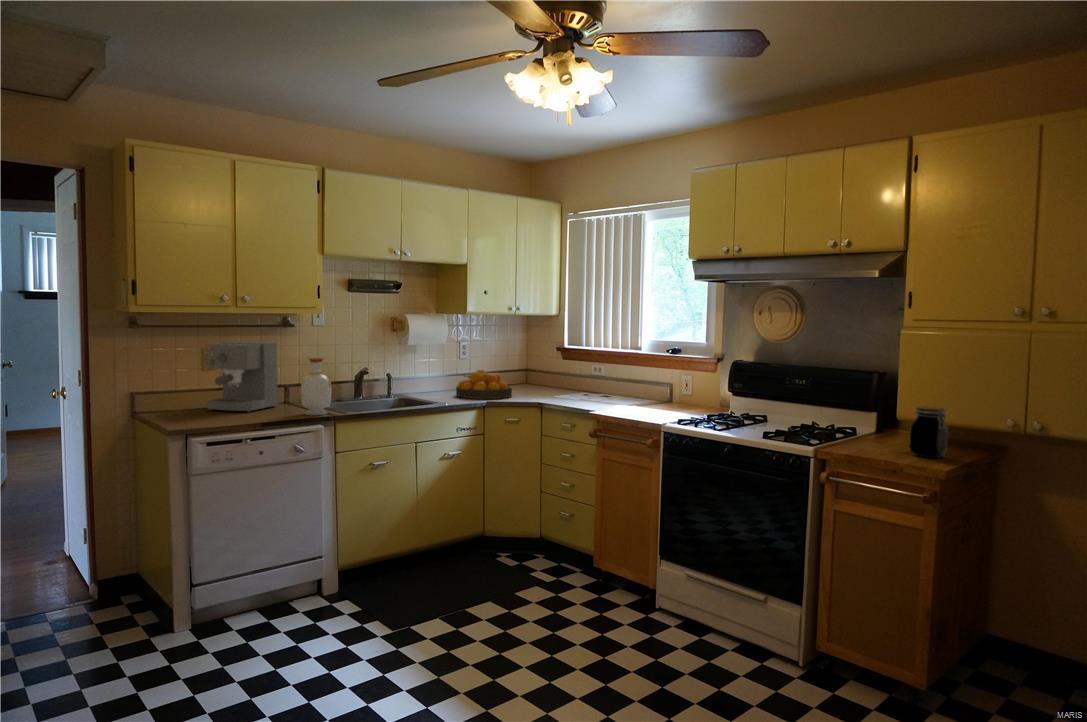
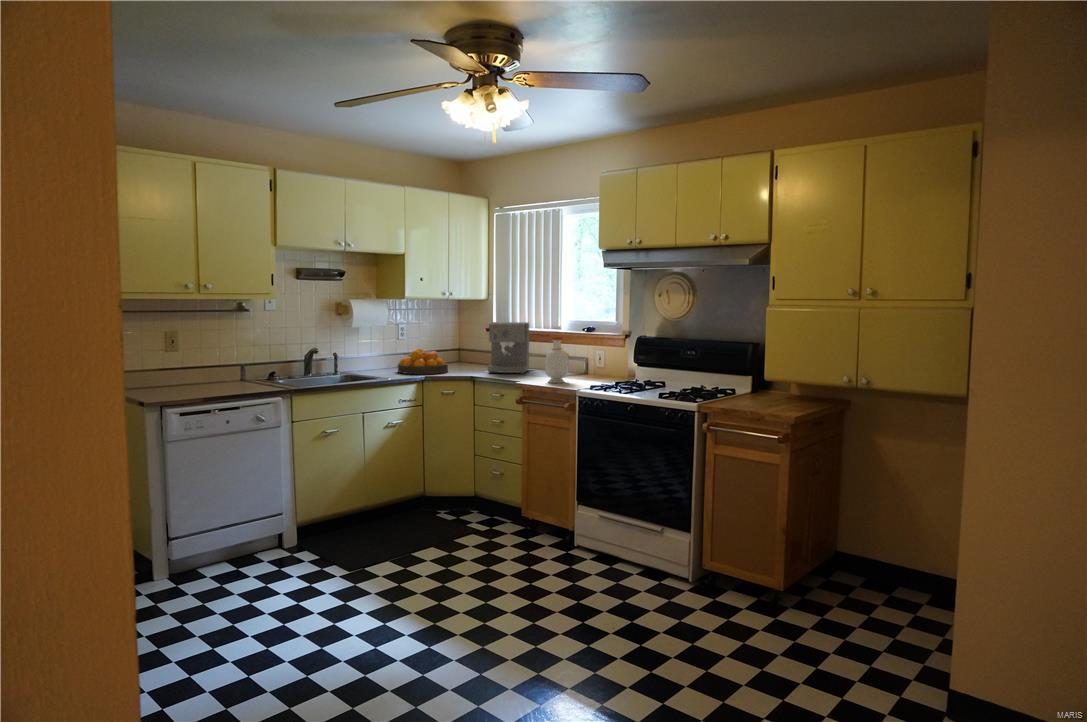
coffee maker: present [206,342,278,412] -> present [488,322,529,374]
bottle: present [301,358,332,415] -> present [545,337,570,383]
jar: present [910,406,948,458] -> none [769,369,797,409]

